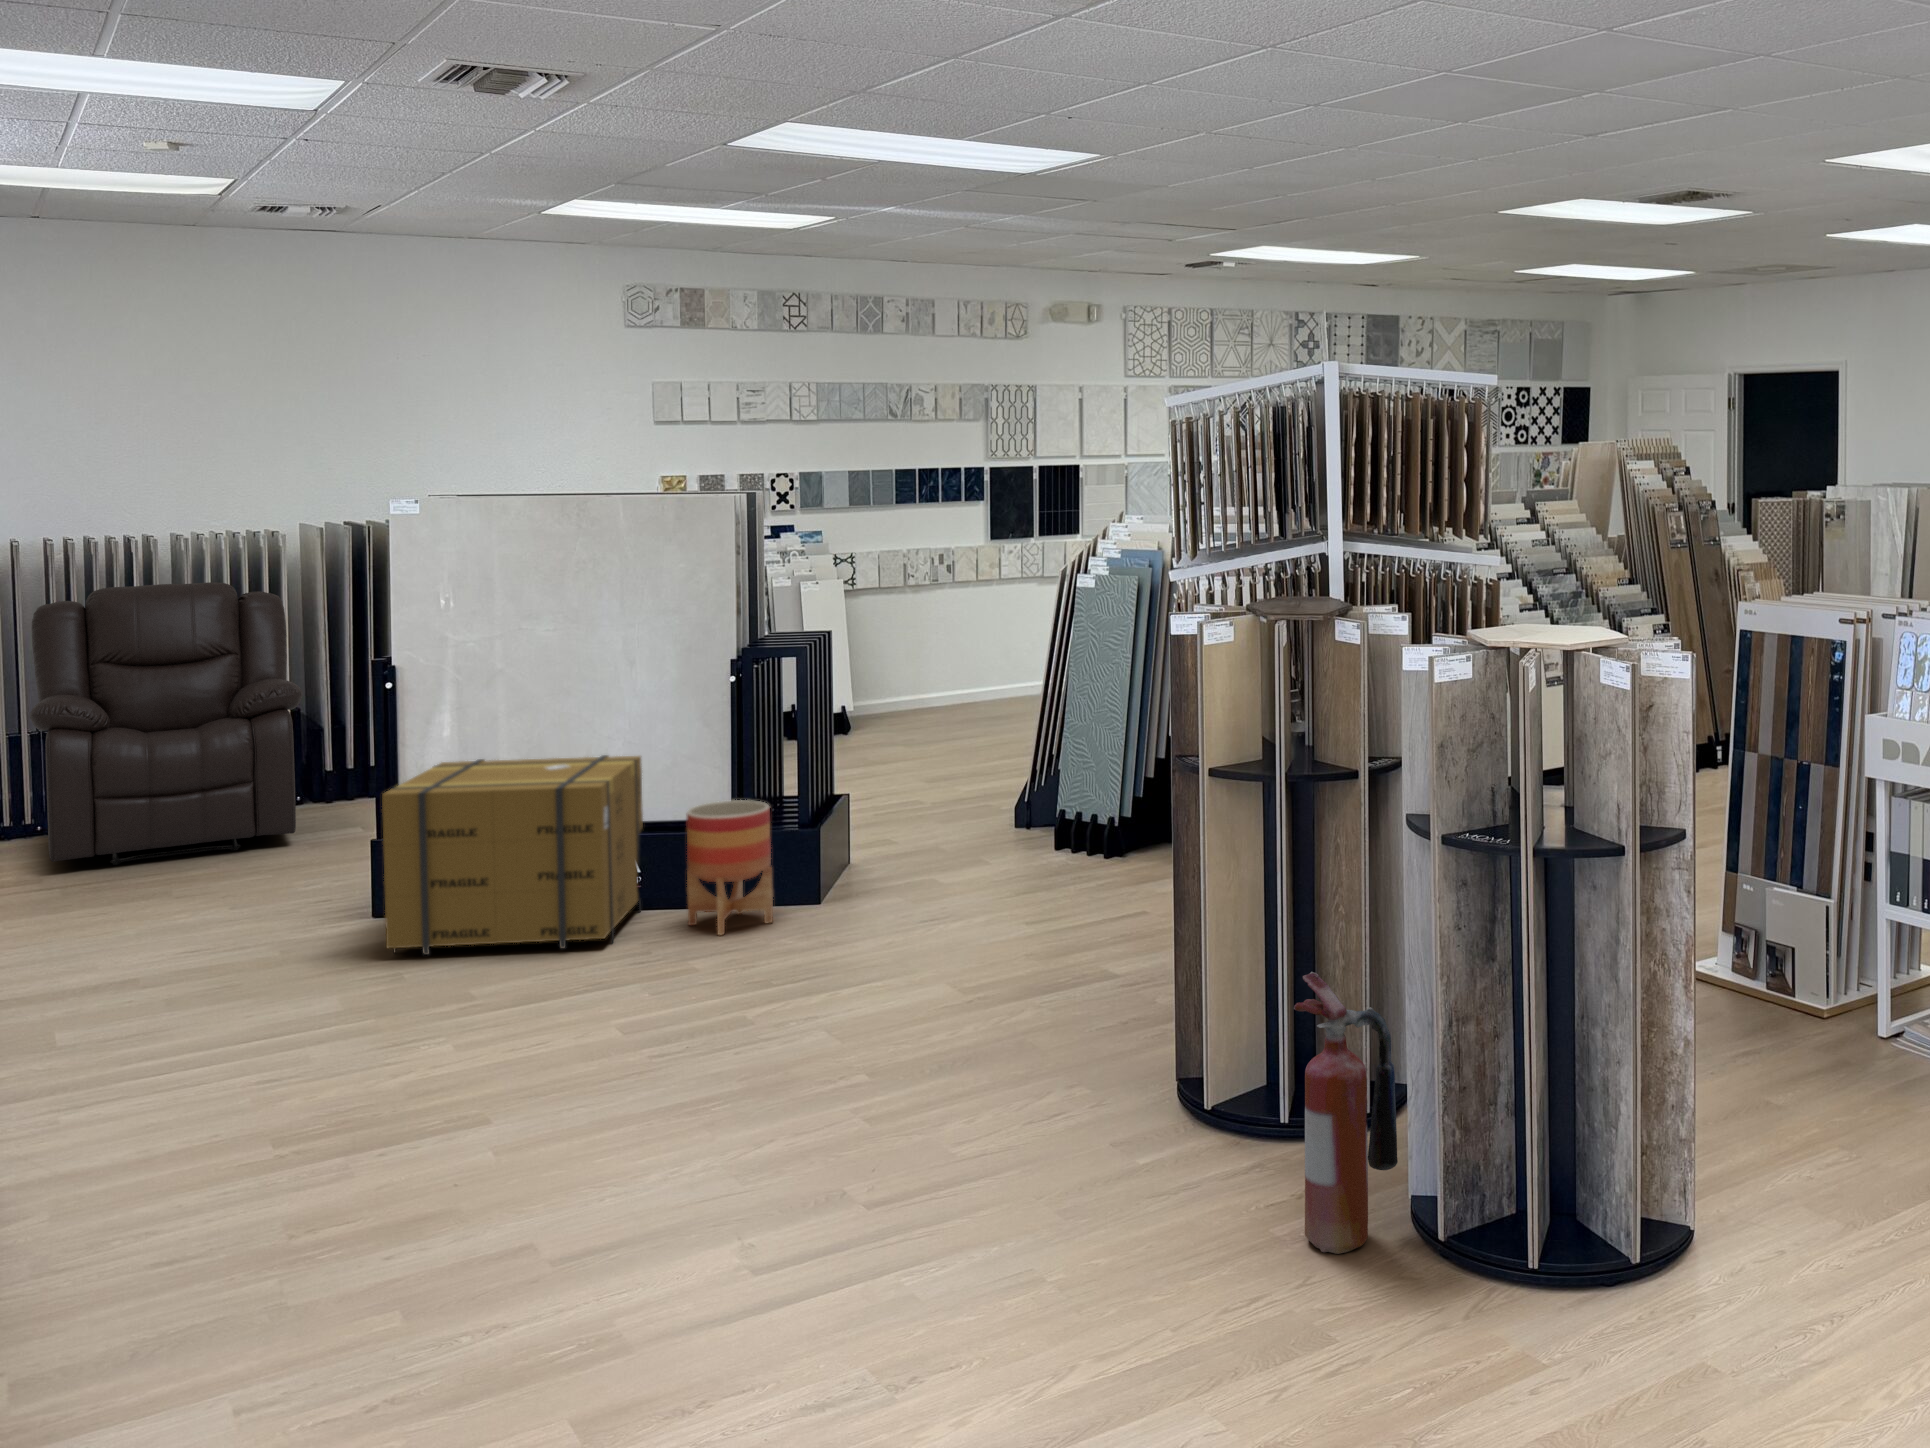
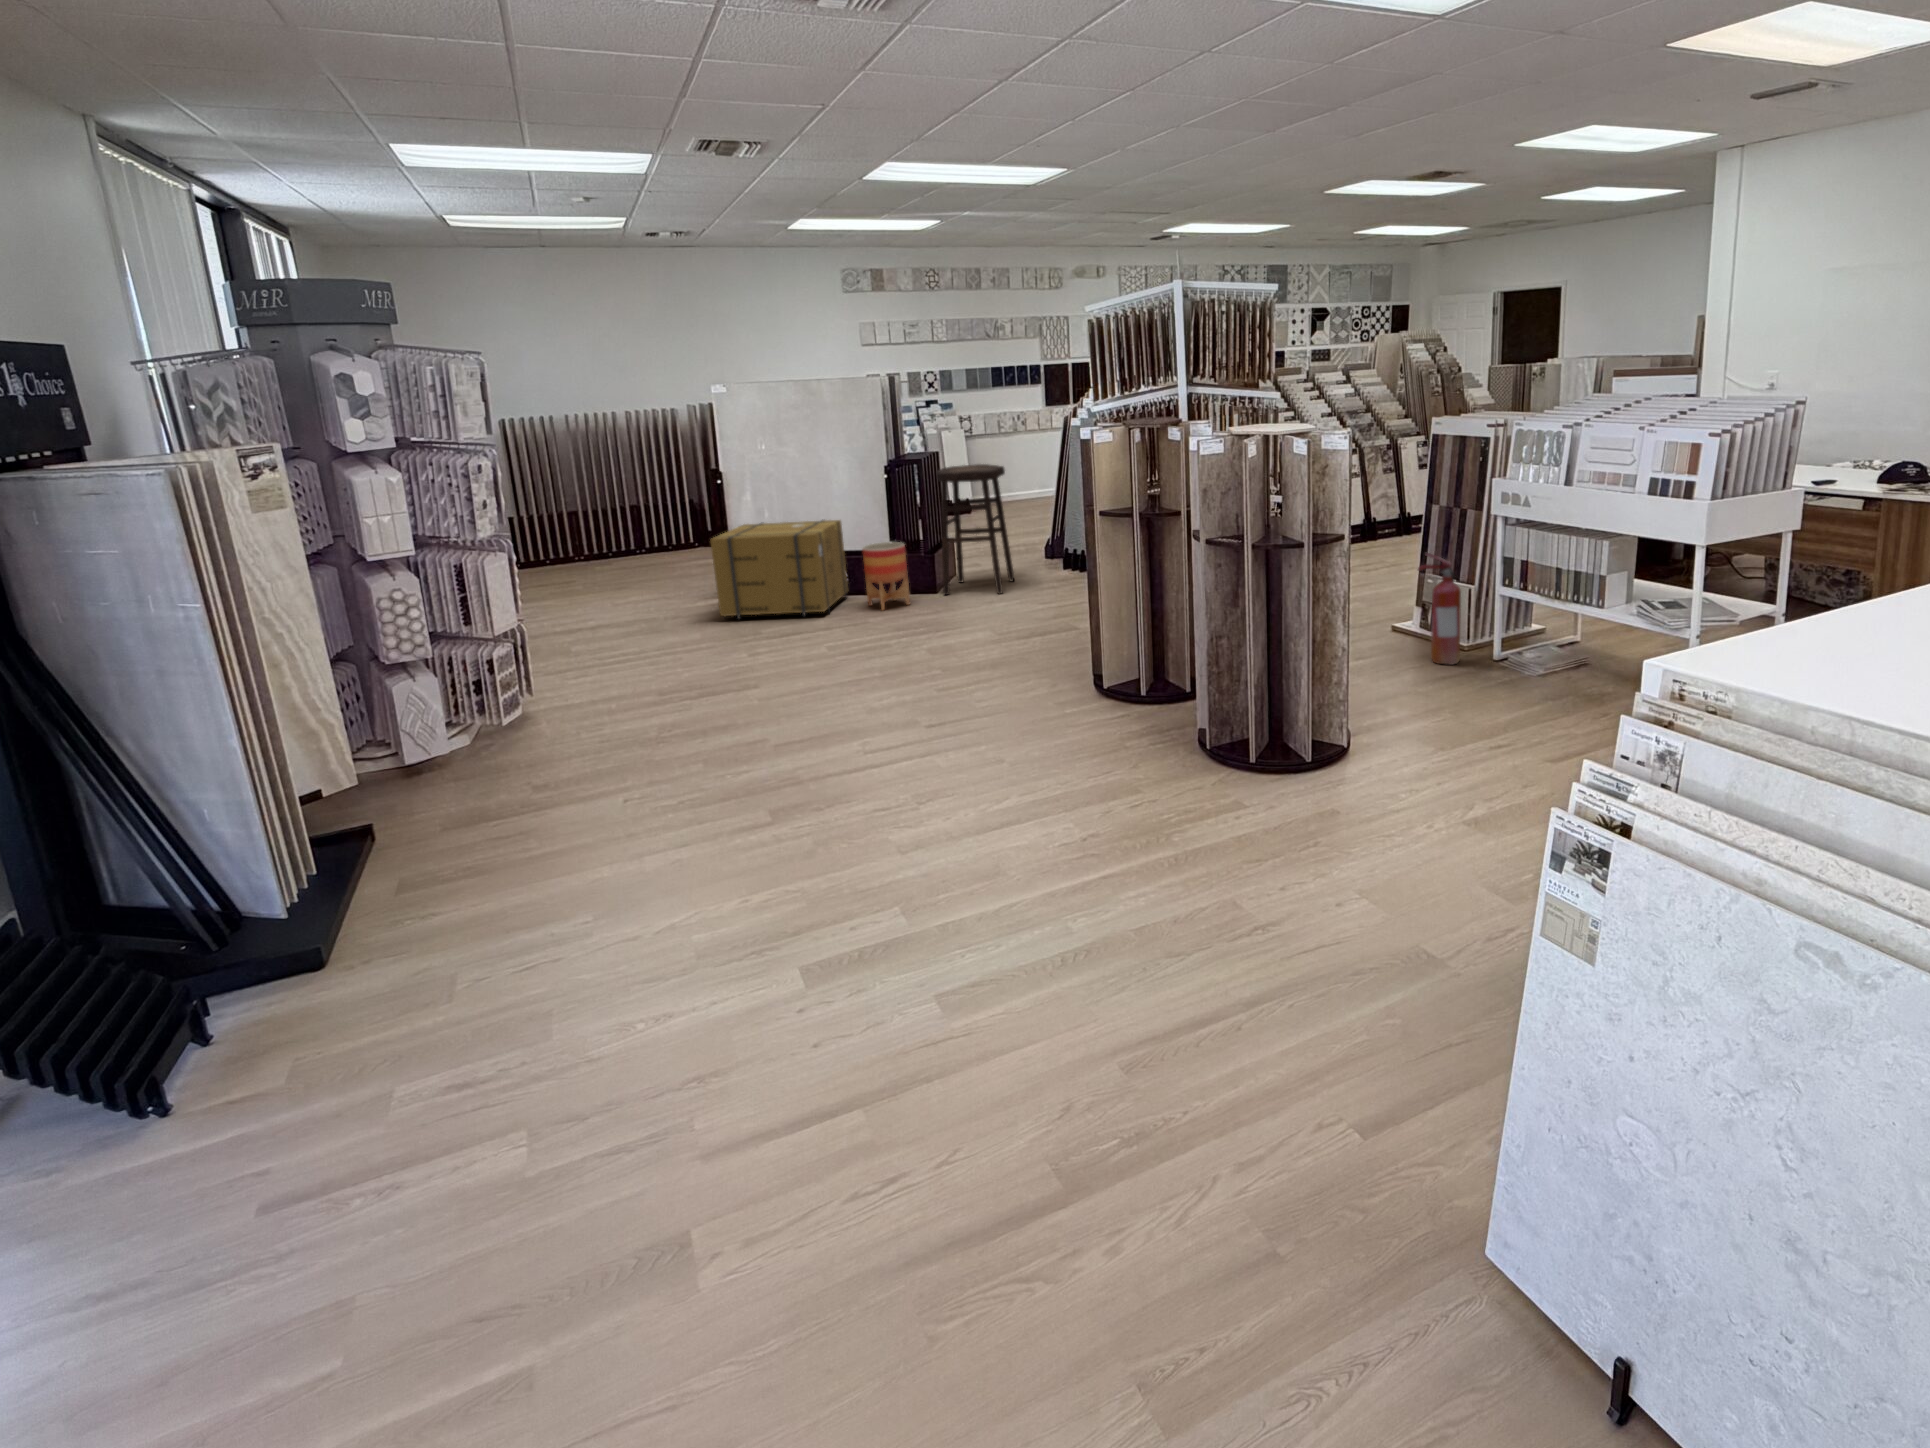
chair: present [30,582,303,865] -> none [556,438,688,580]
stool: none [834,655,965,903] -> present [937,464,1014,595]
fire extinguisher: present [1294,972,1398,1254] -> present [1418,553,1461,665]

